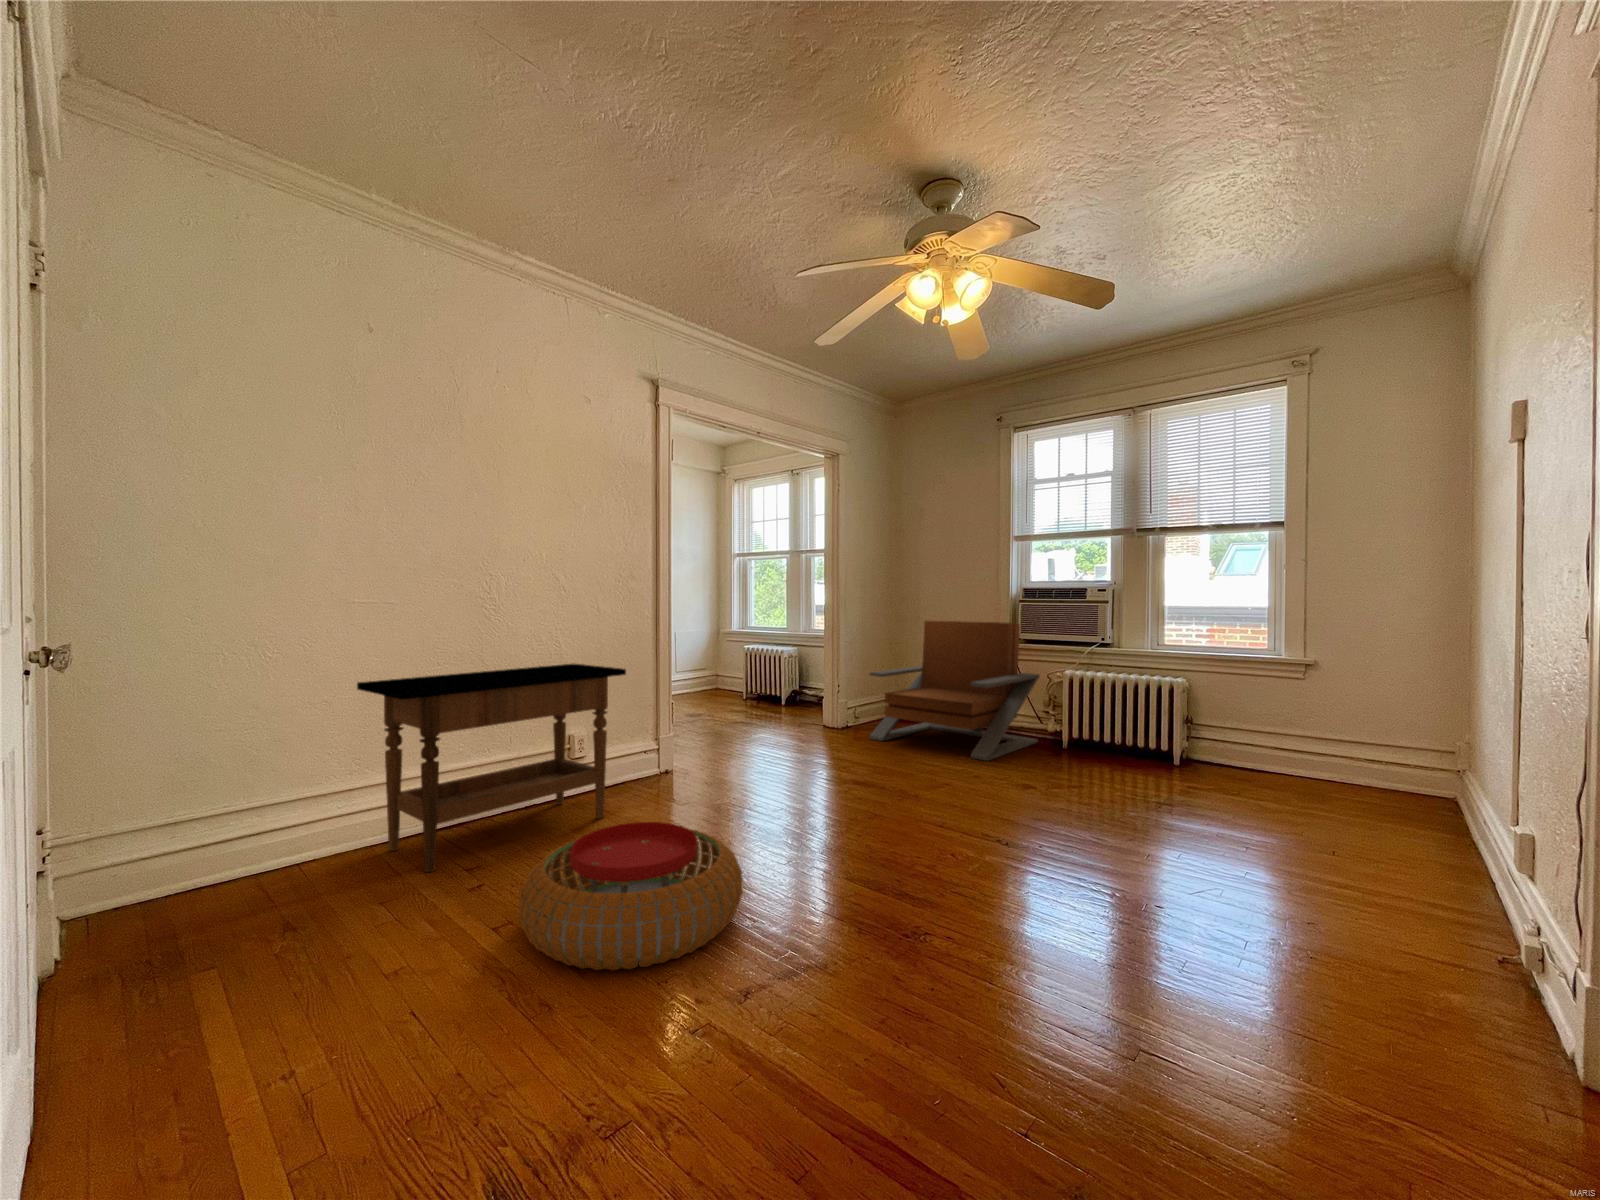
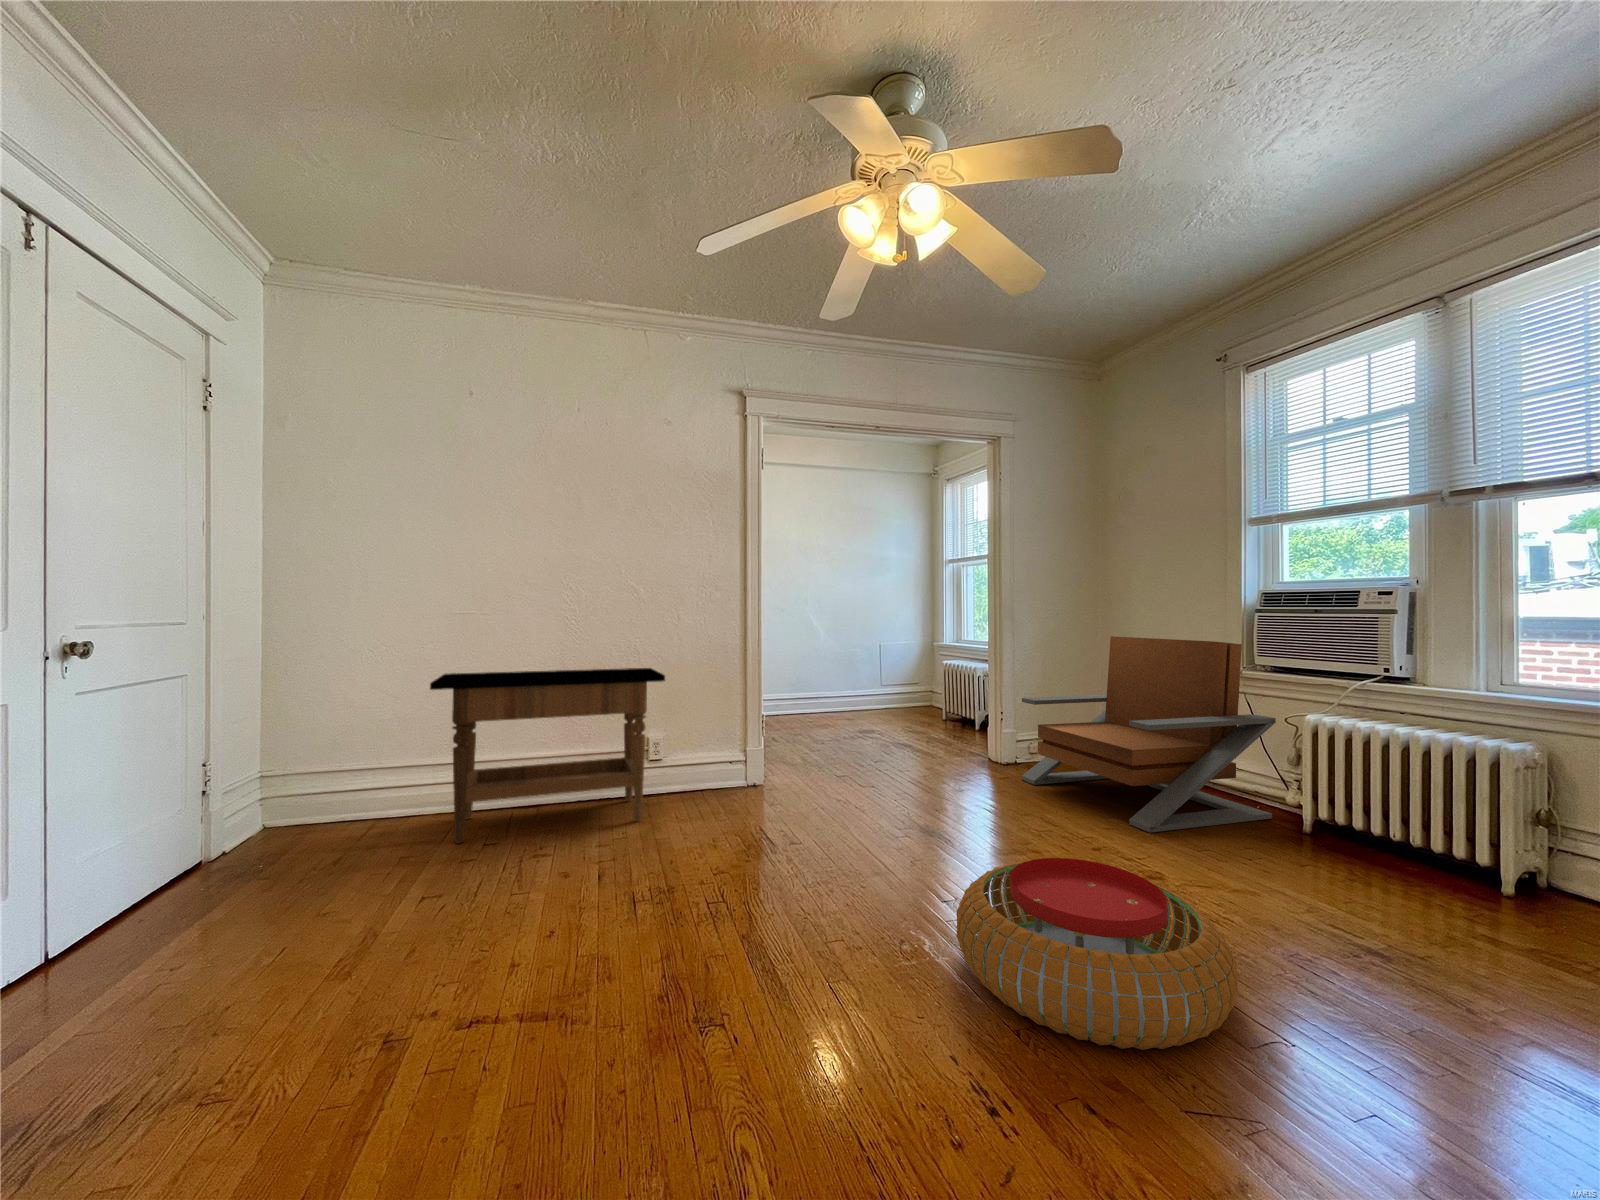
pouf: present [518,822,743,970] -> present [956,858,1238,1050]

